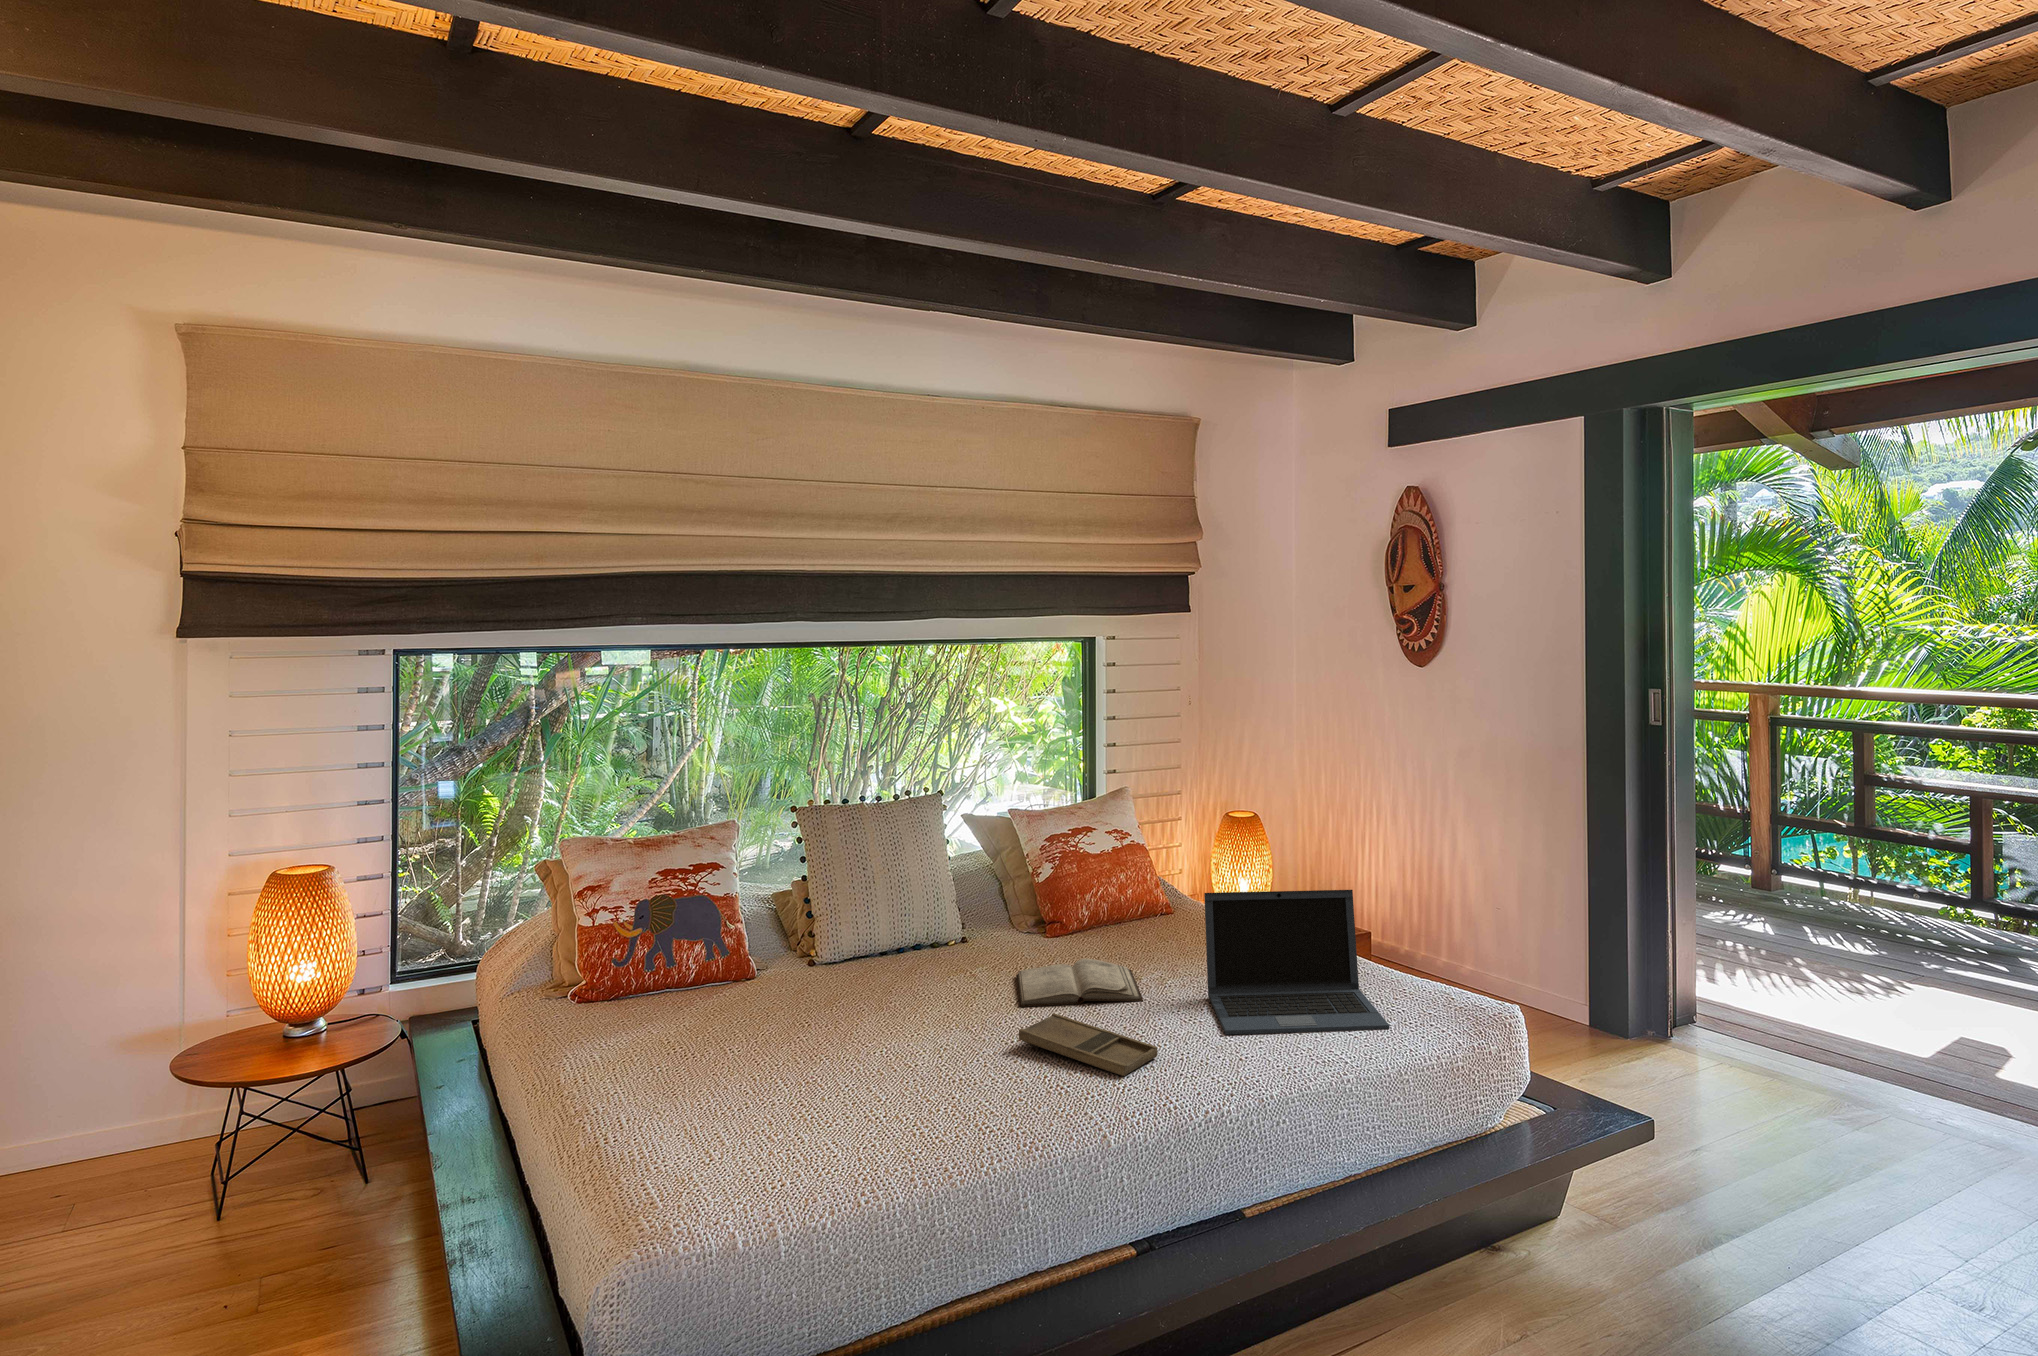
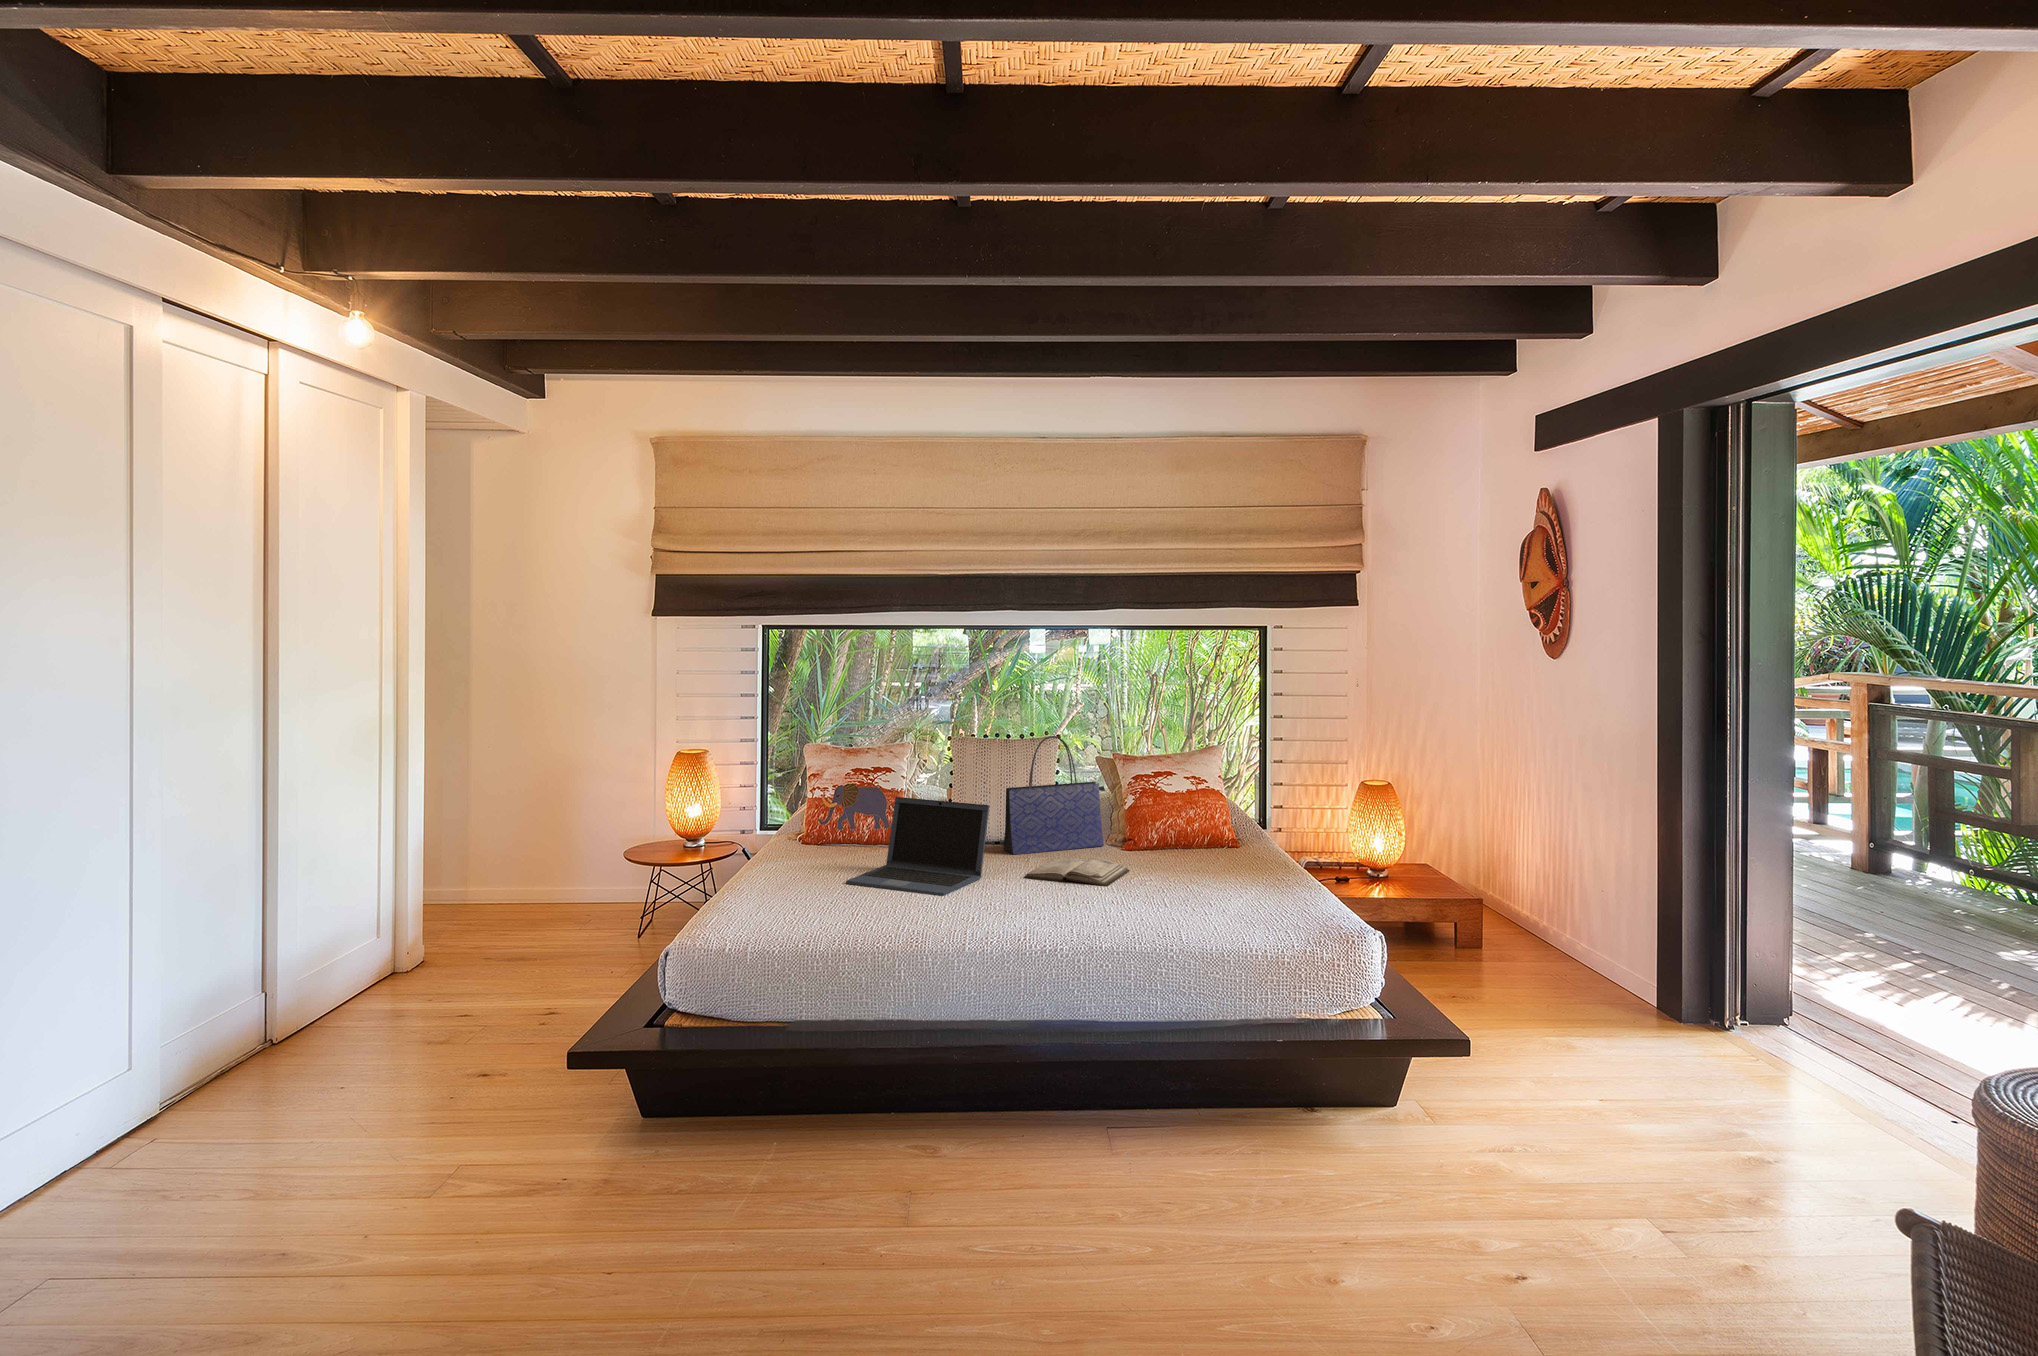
tote bag: none [919,796,1039,971] -> present [1003,736,1105,855]
laptop: present [1204,890,1390,1035] -> present [846,797,989,896]
tray: present [1019,1013,1158,1076] -> none [987,879,1060,916]

